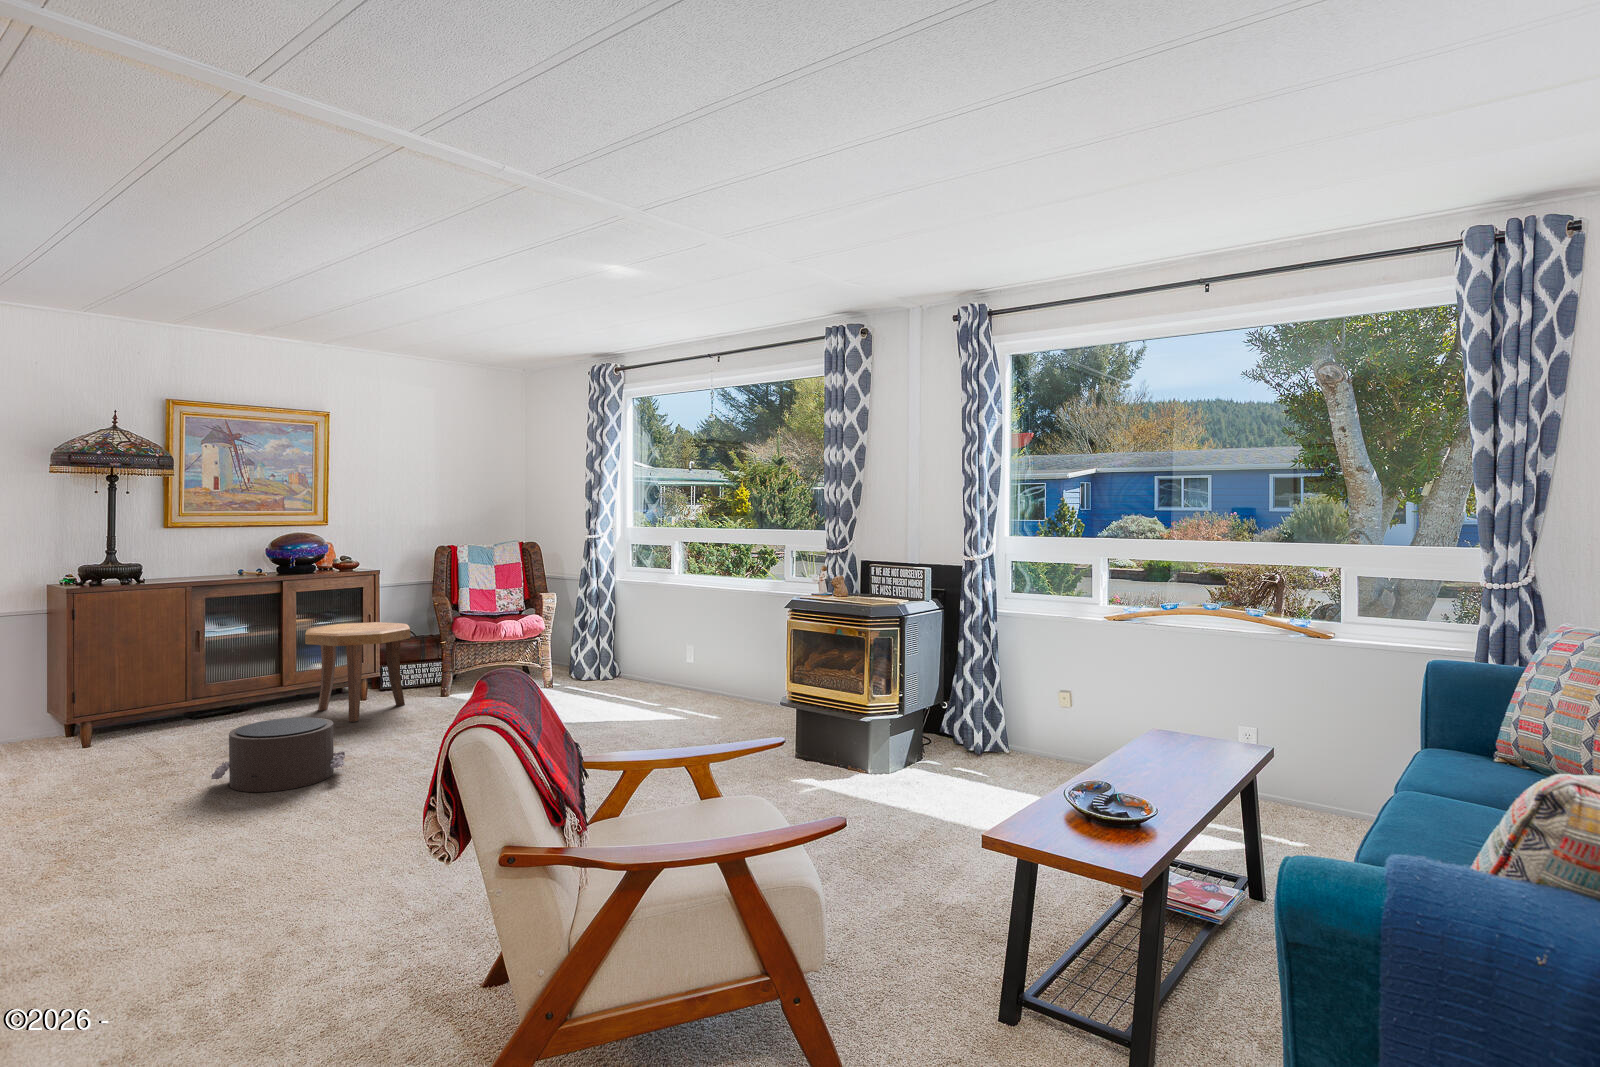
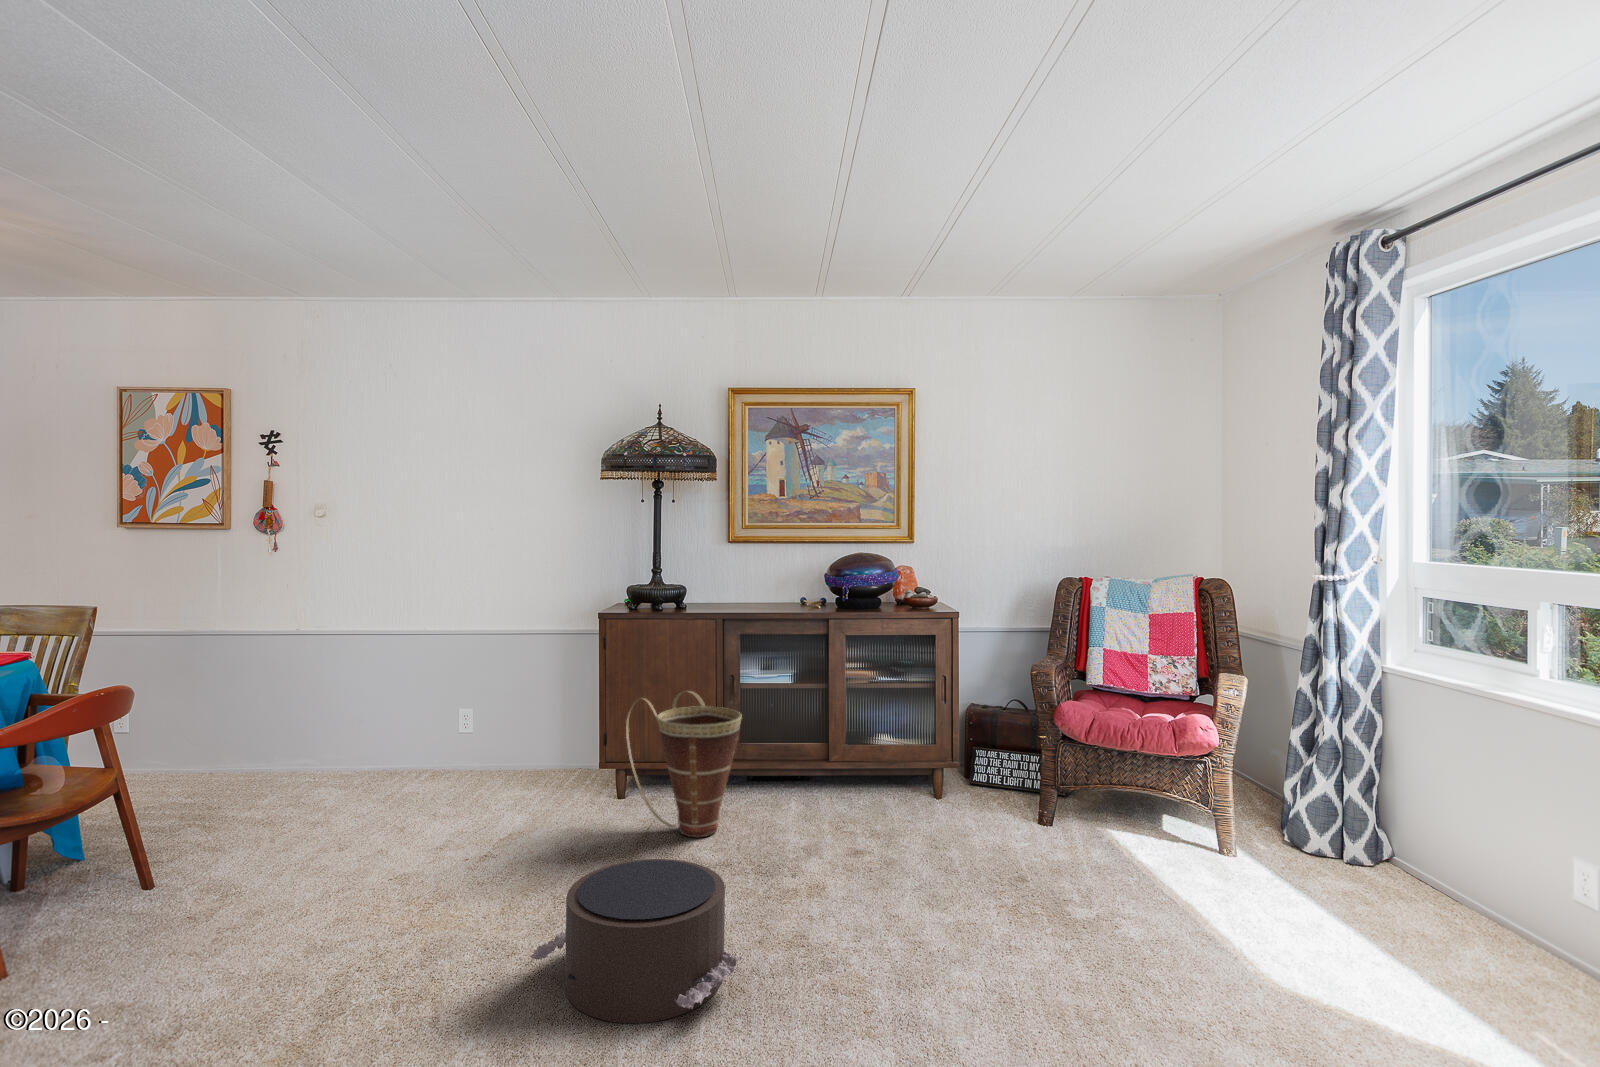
side table: present [305,622,410,722] -> none [824,688,976,853]
basket: none [132,642,247,741] -> present [626,691,742,837]

